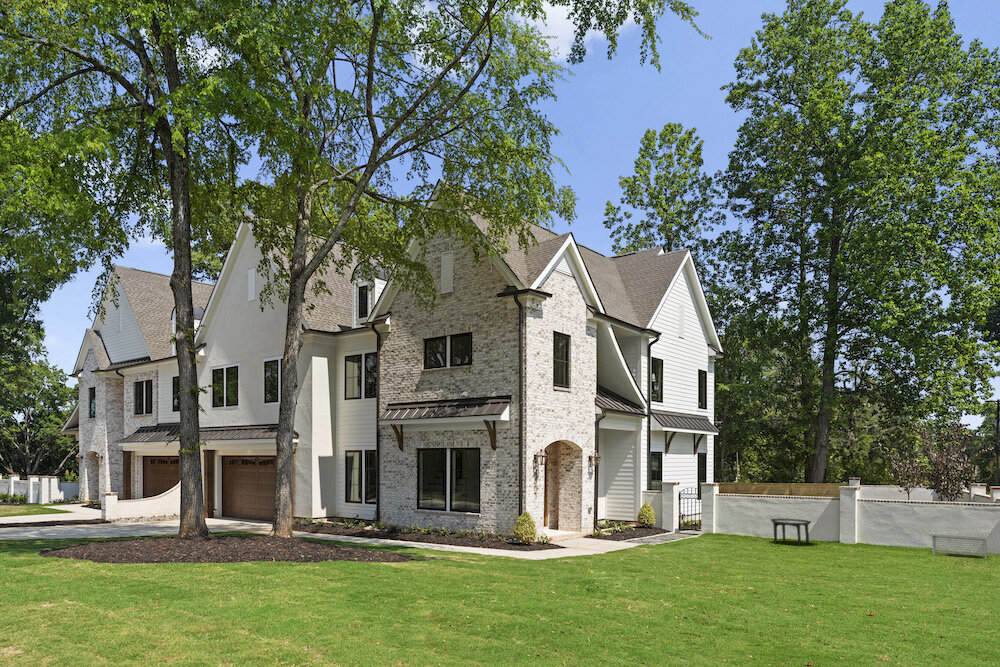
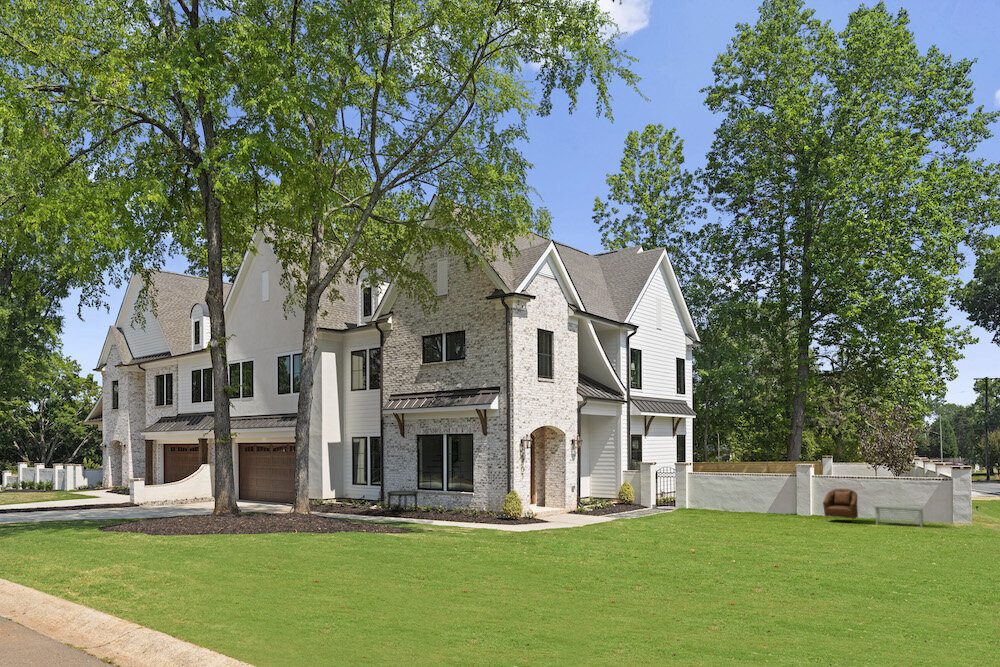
armchair: none [872,514,911,554] -> present [823,489,858,519]
round table: present [771,519,811,546] -> present [387,491,418,513]

